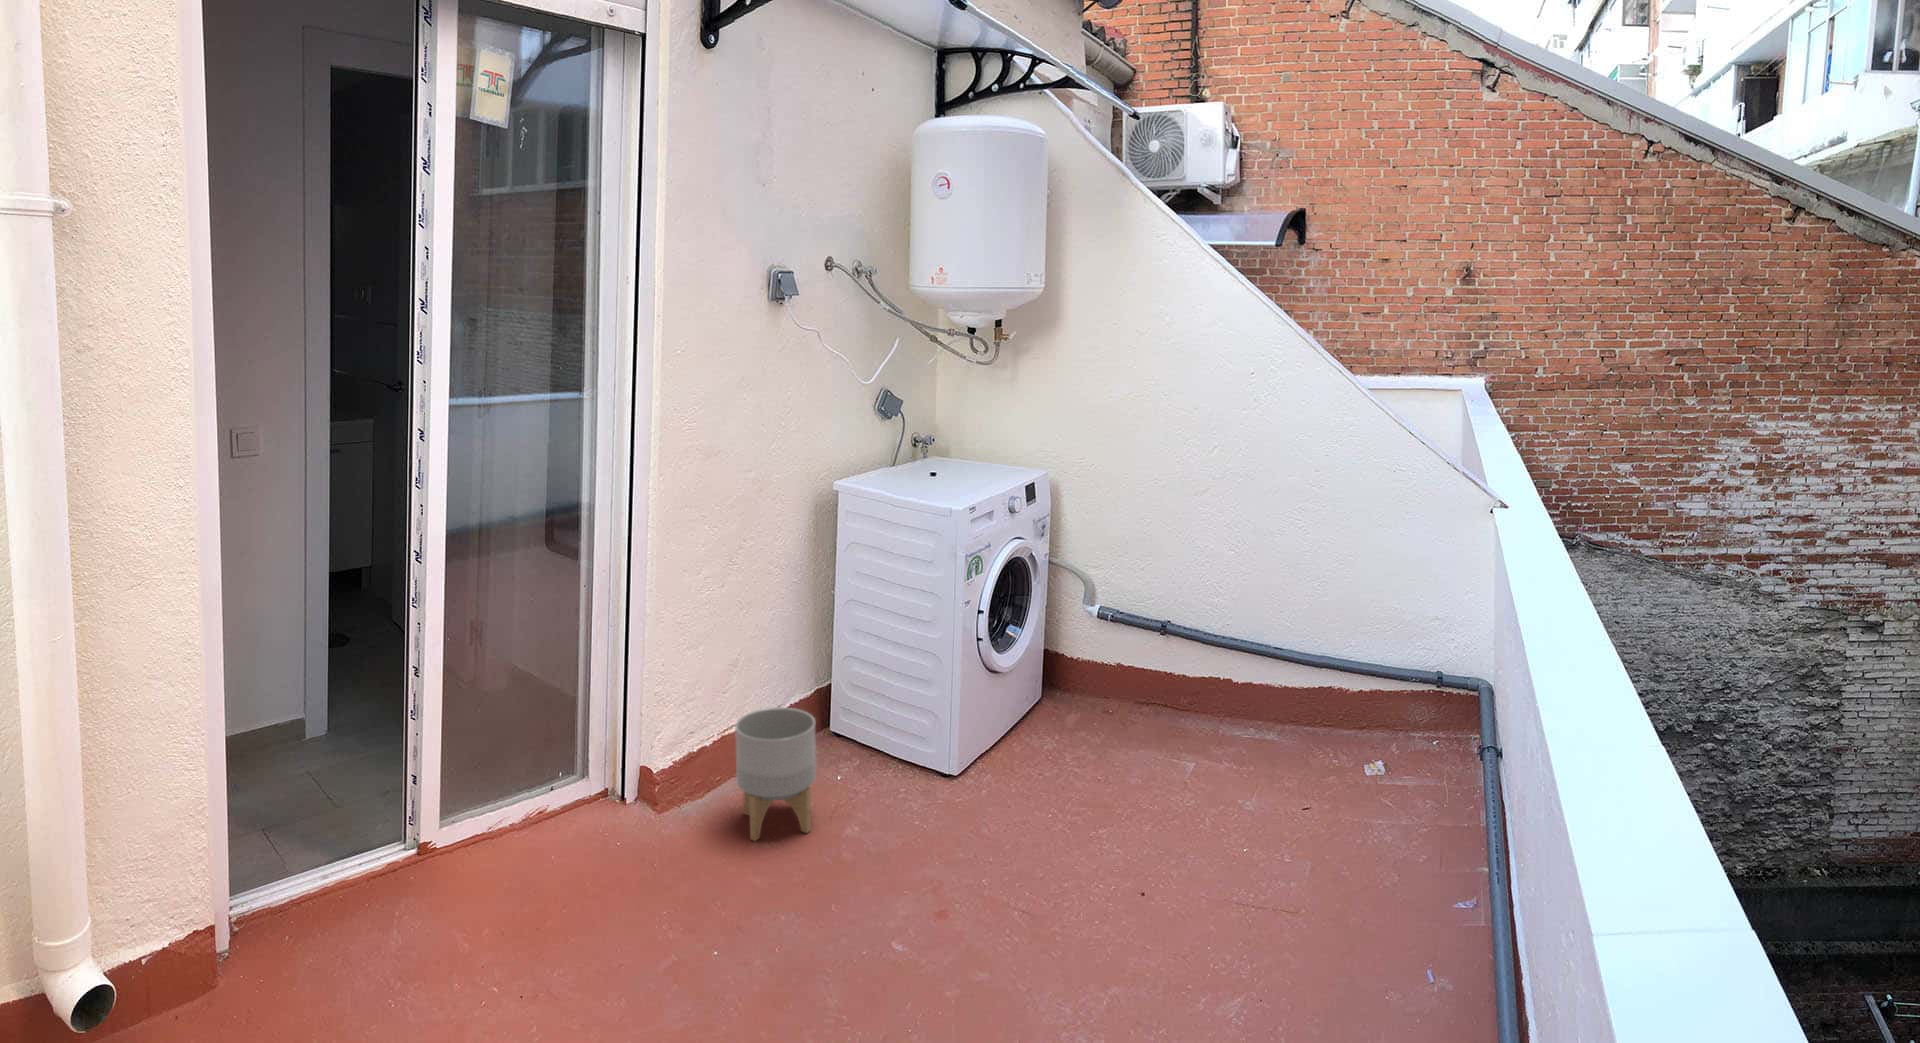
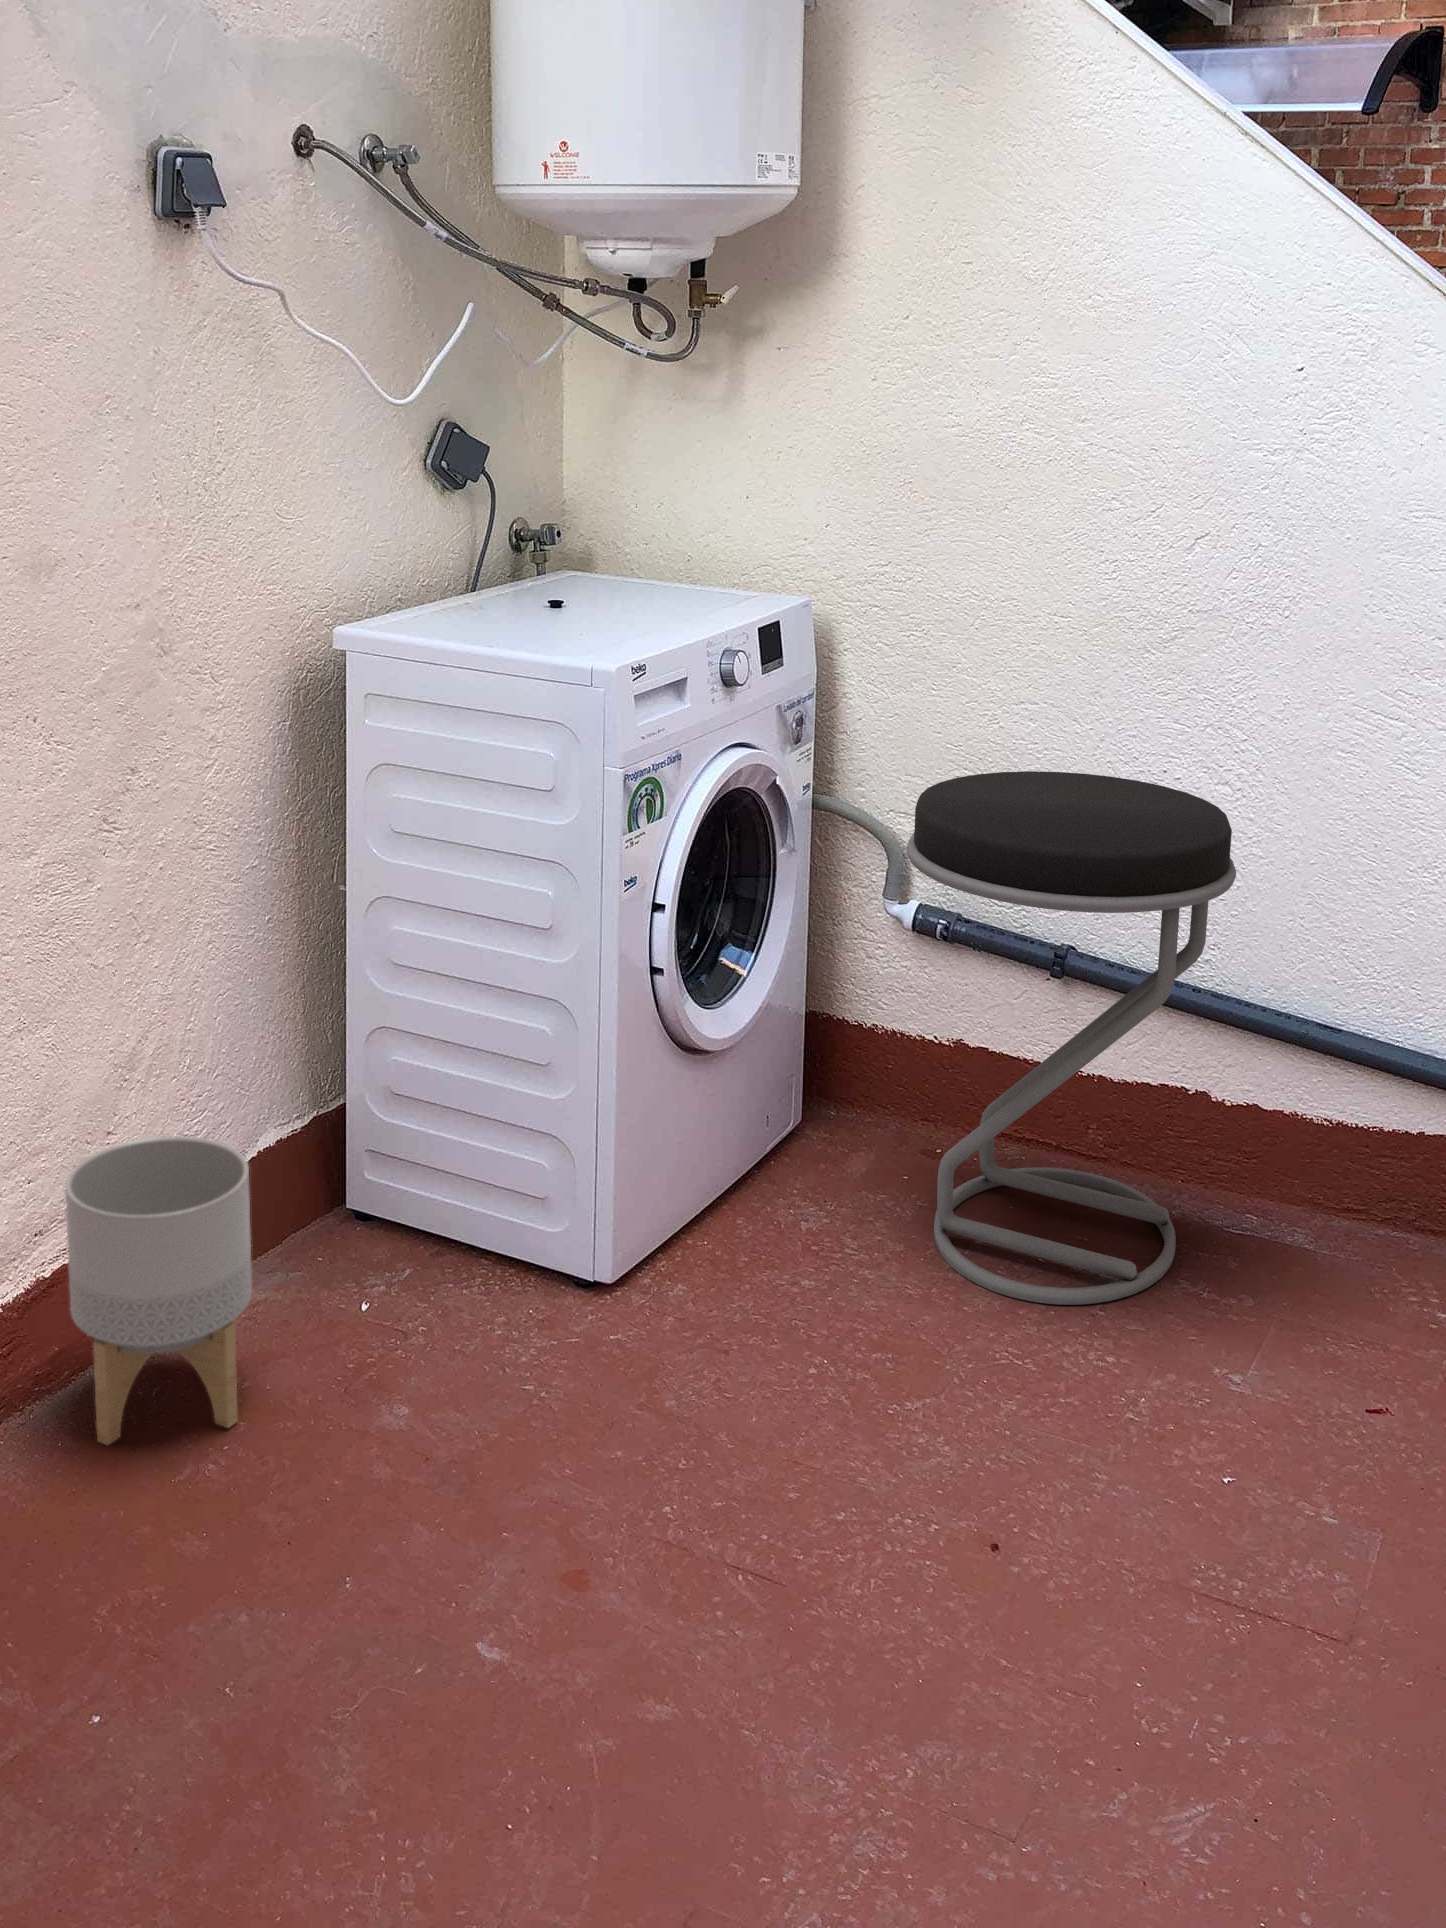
stool: none [1093,548,1236,778] -> present [907,771,1236,1305]

